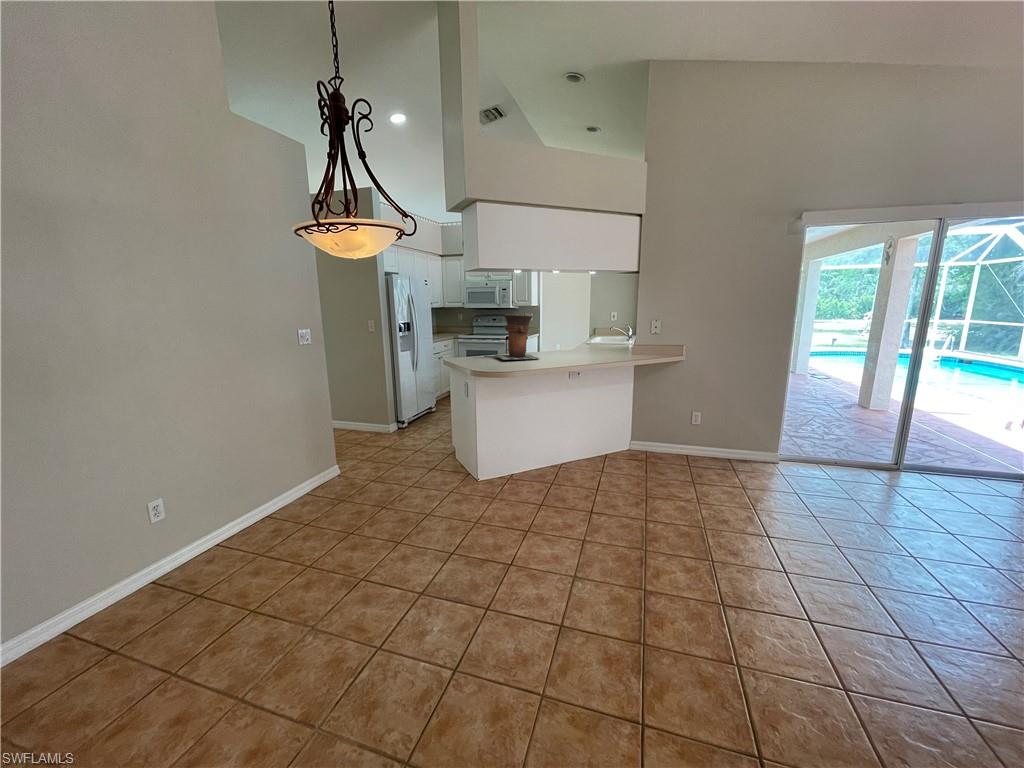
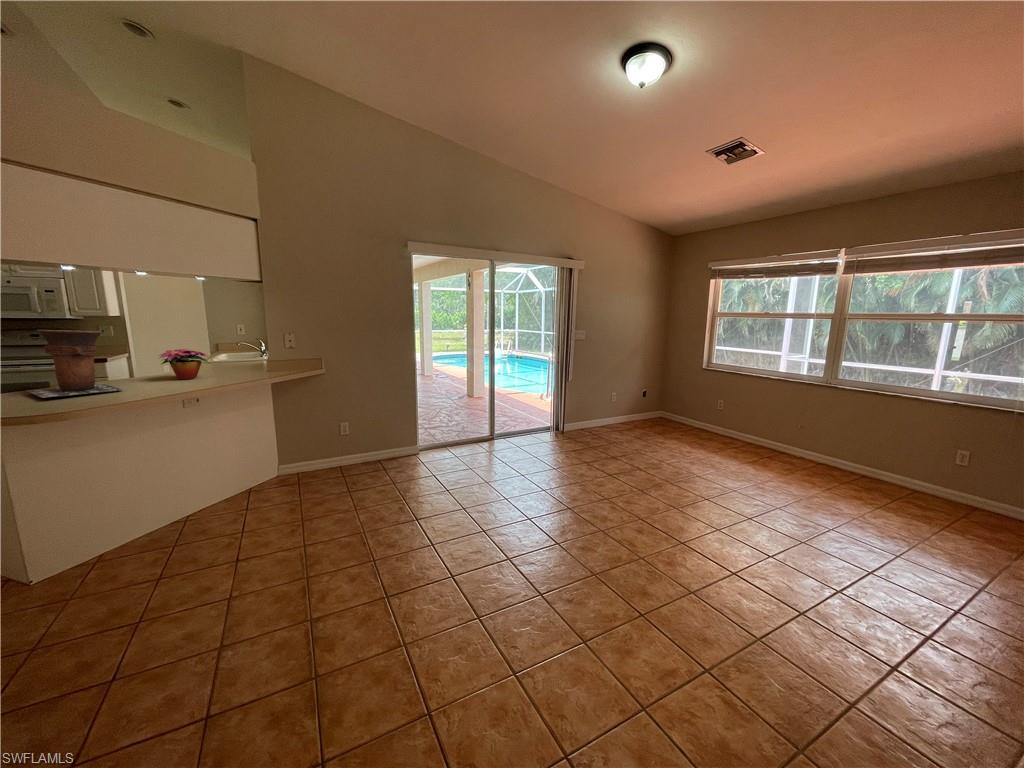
flower arrangement: none [558,330,595,355] -> present [159,349,209,380]

